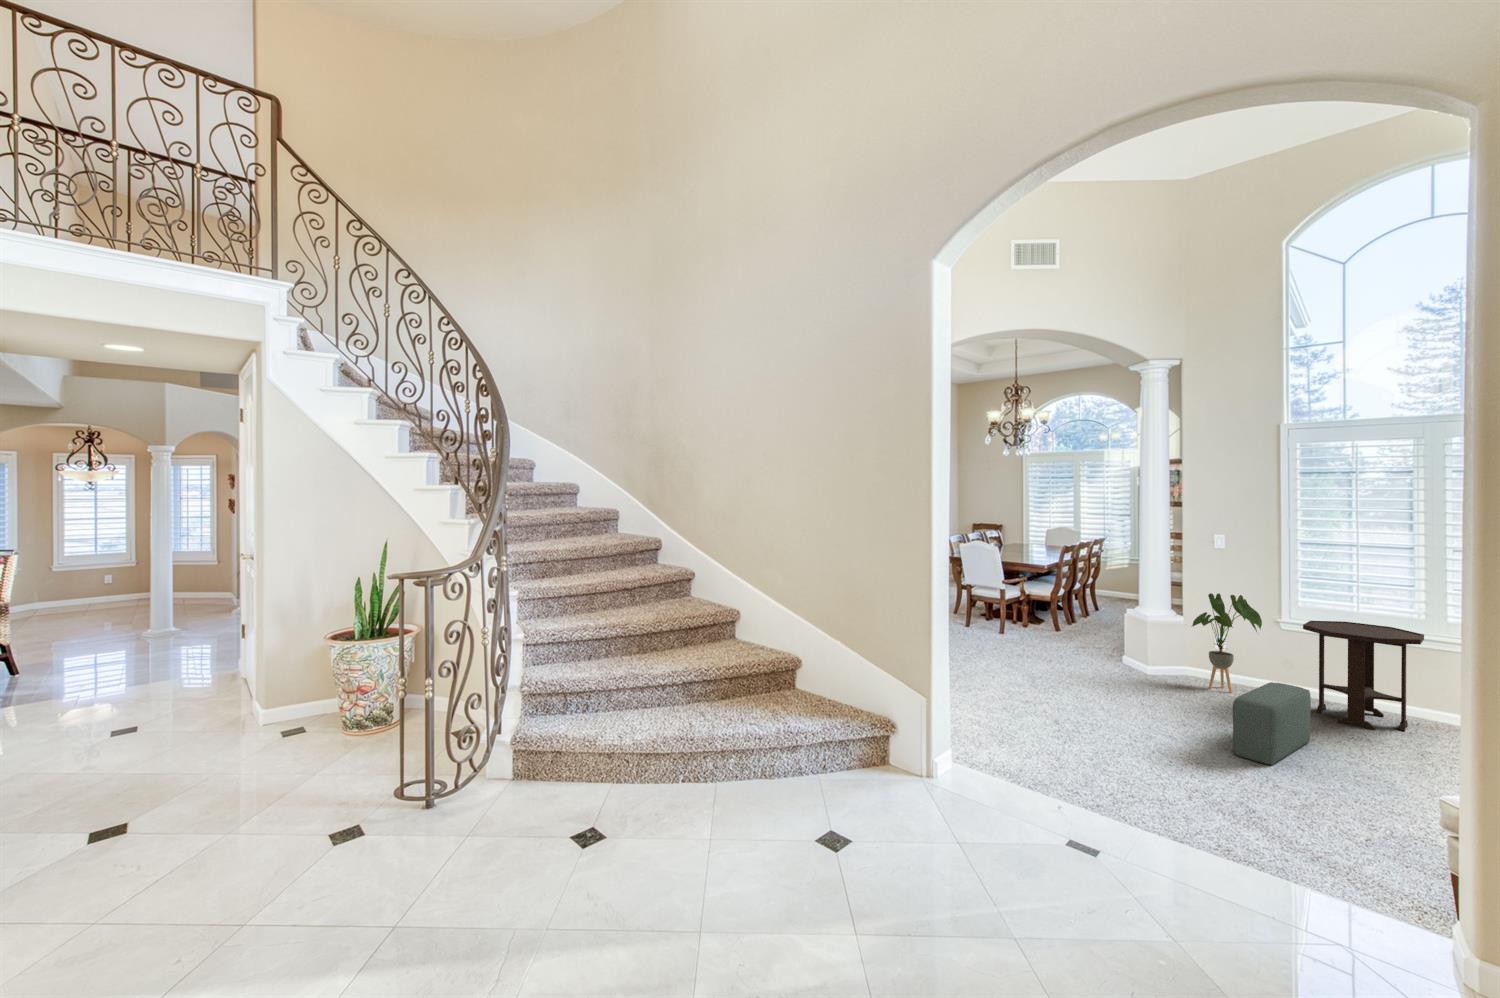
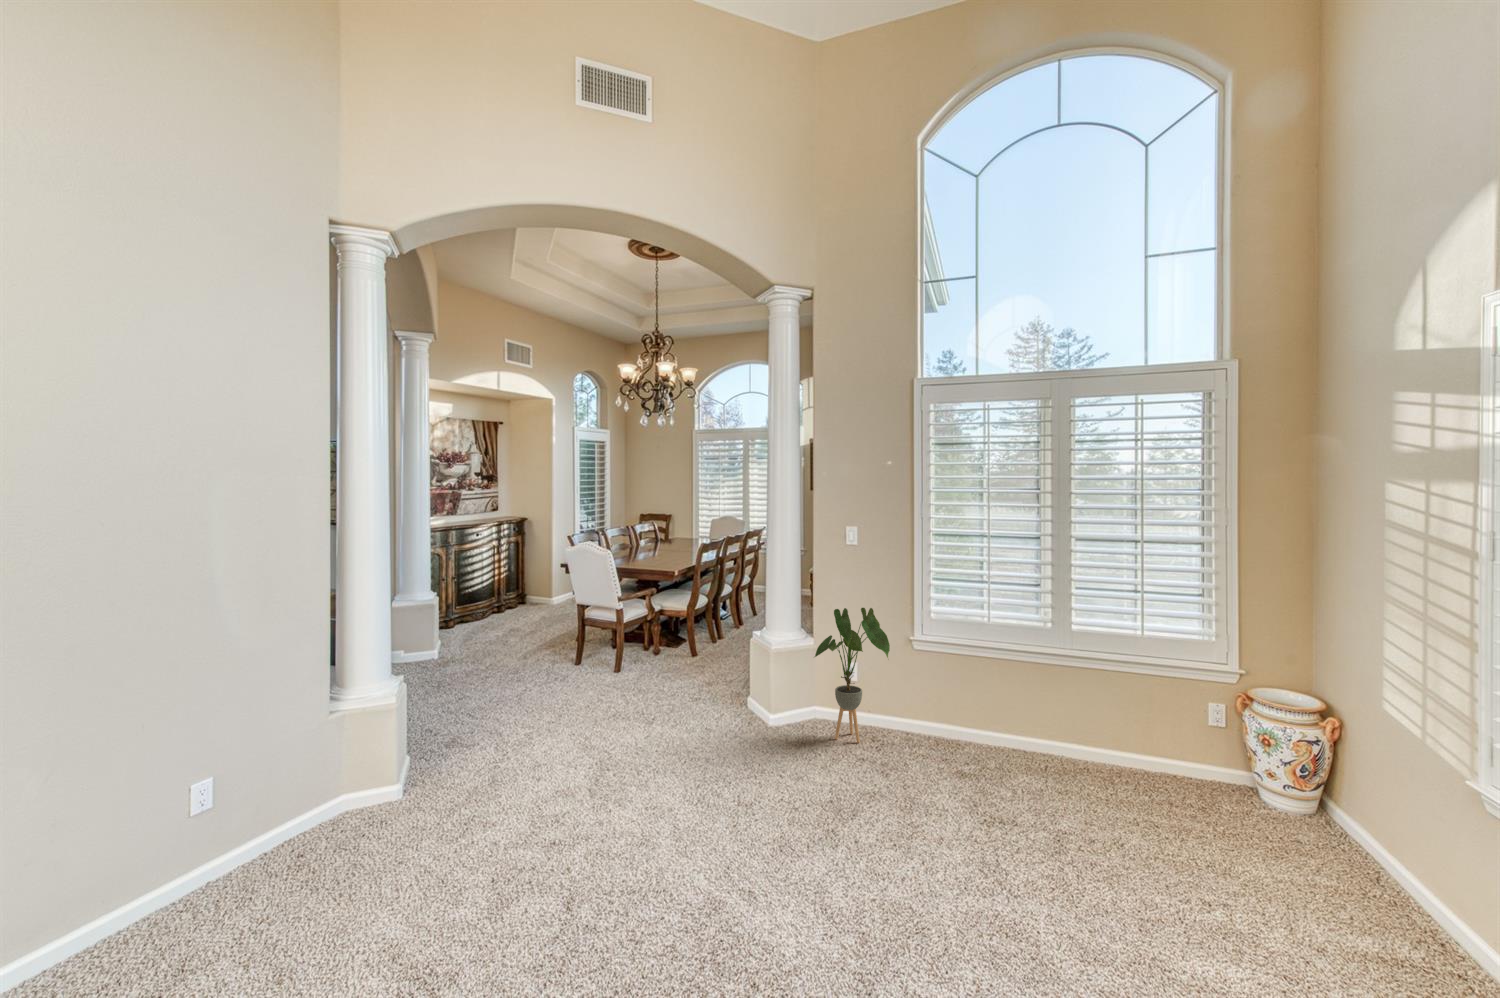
side table: present [1303,621,1424,731] -> none [932,636,1052,787]
pouf: present [1233,682,1311,765] -> none [824,752,932,922]

